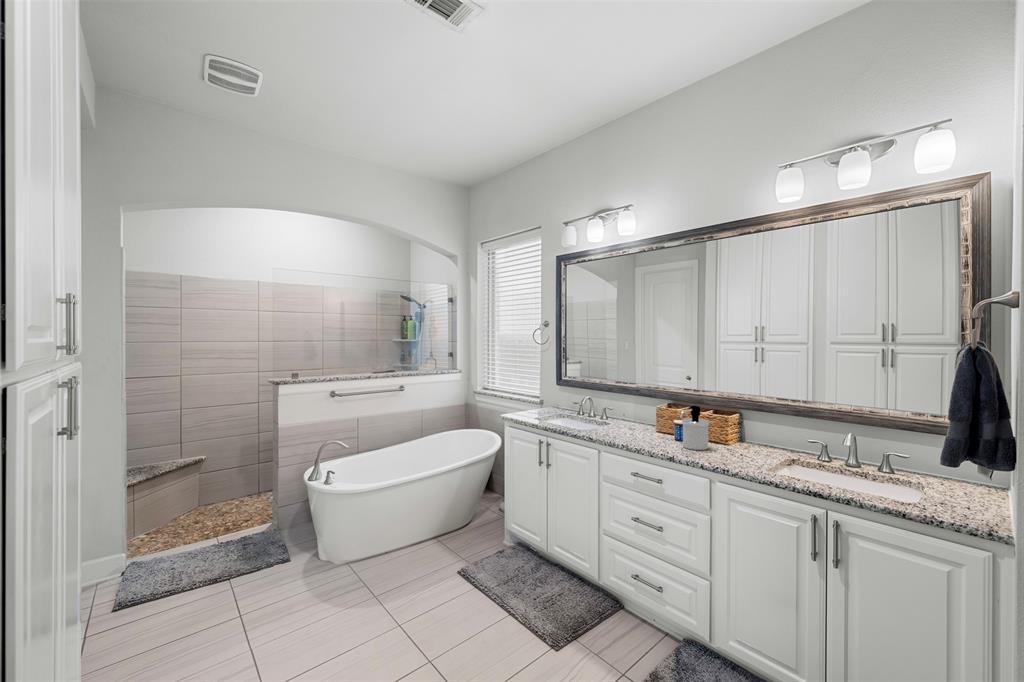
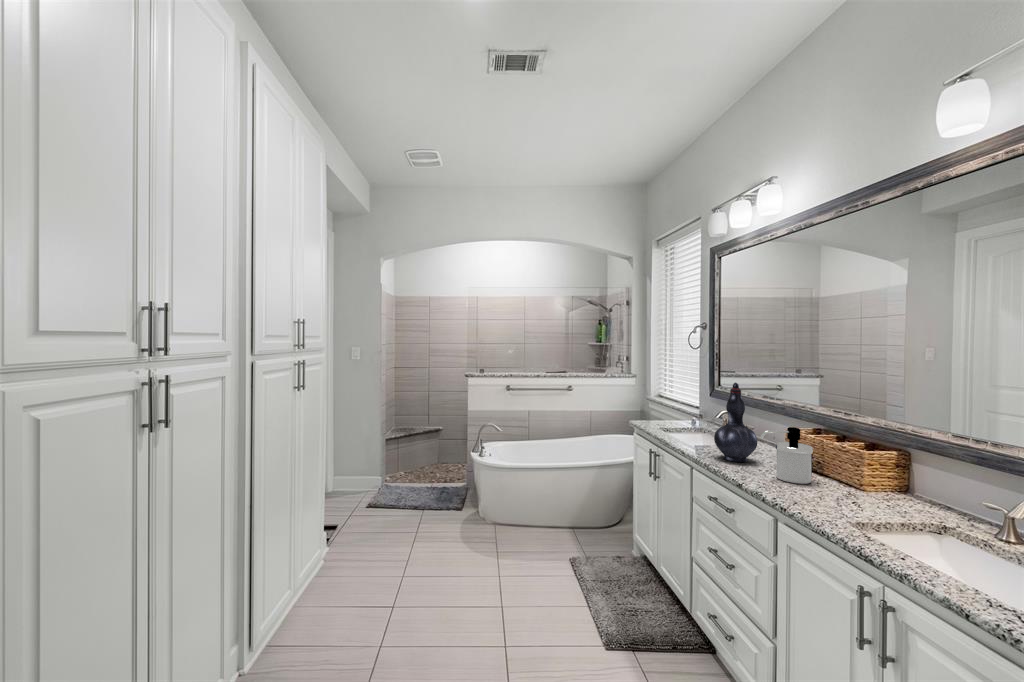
decorative vase: none [619,373,654,441] -> present [714,383,757,462]

